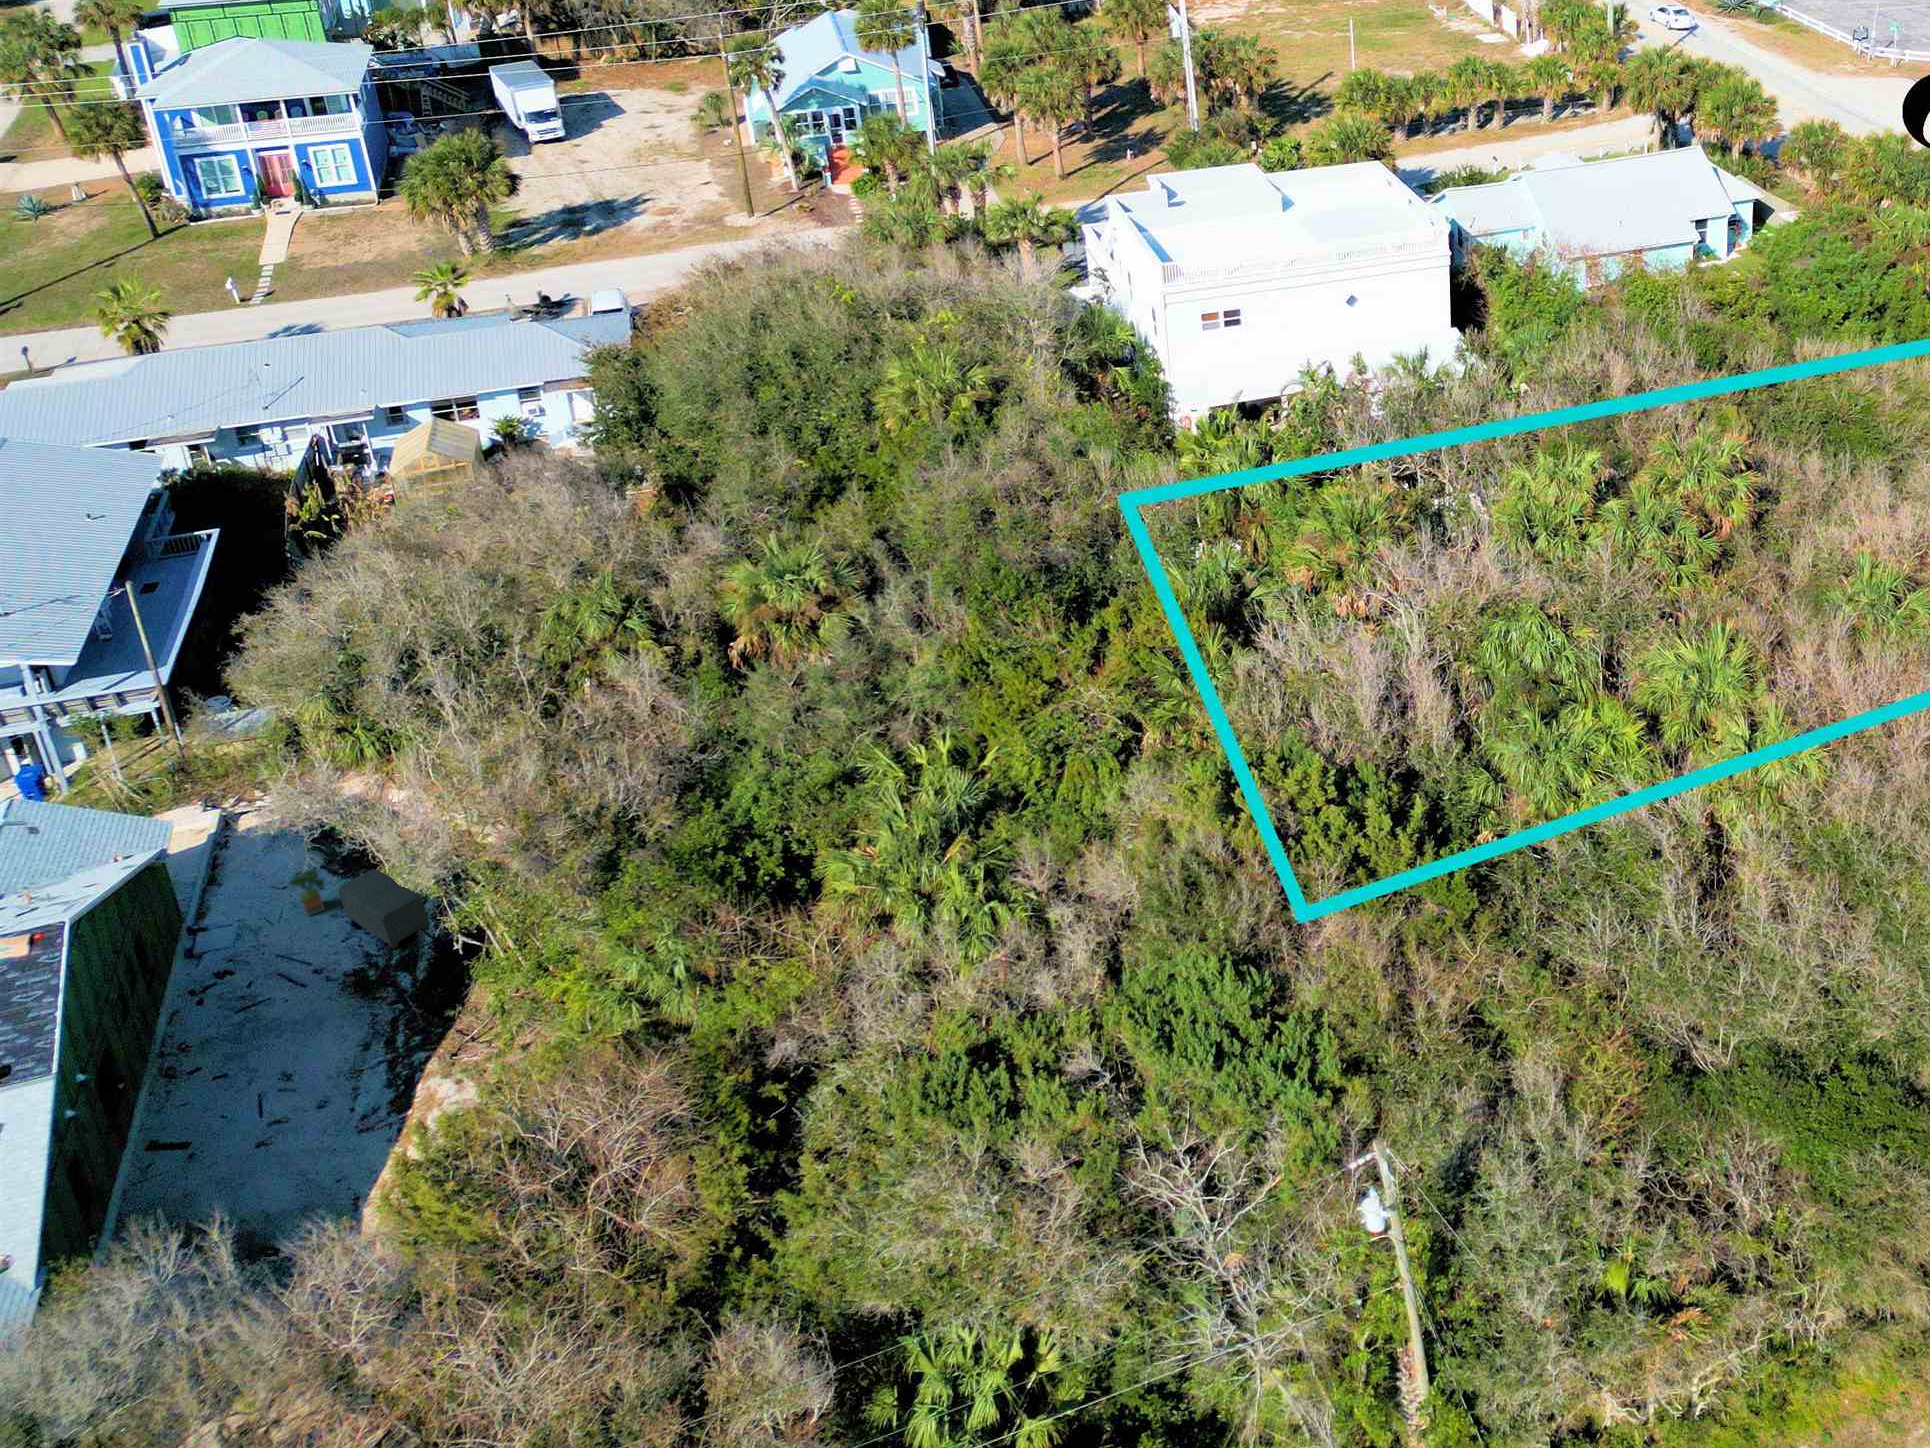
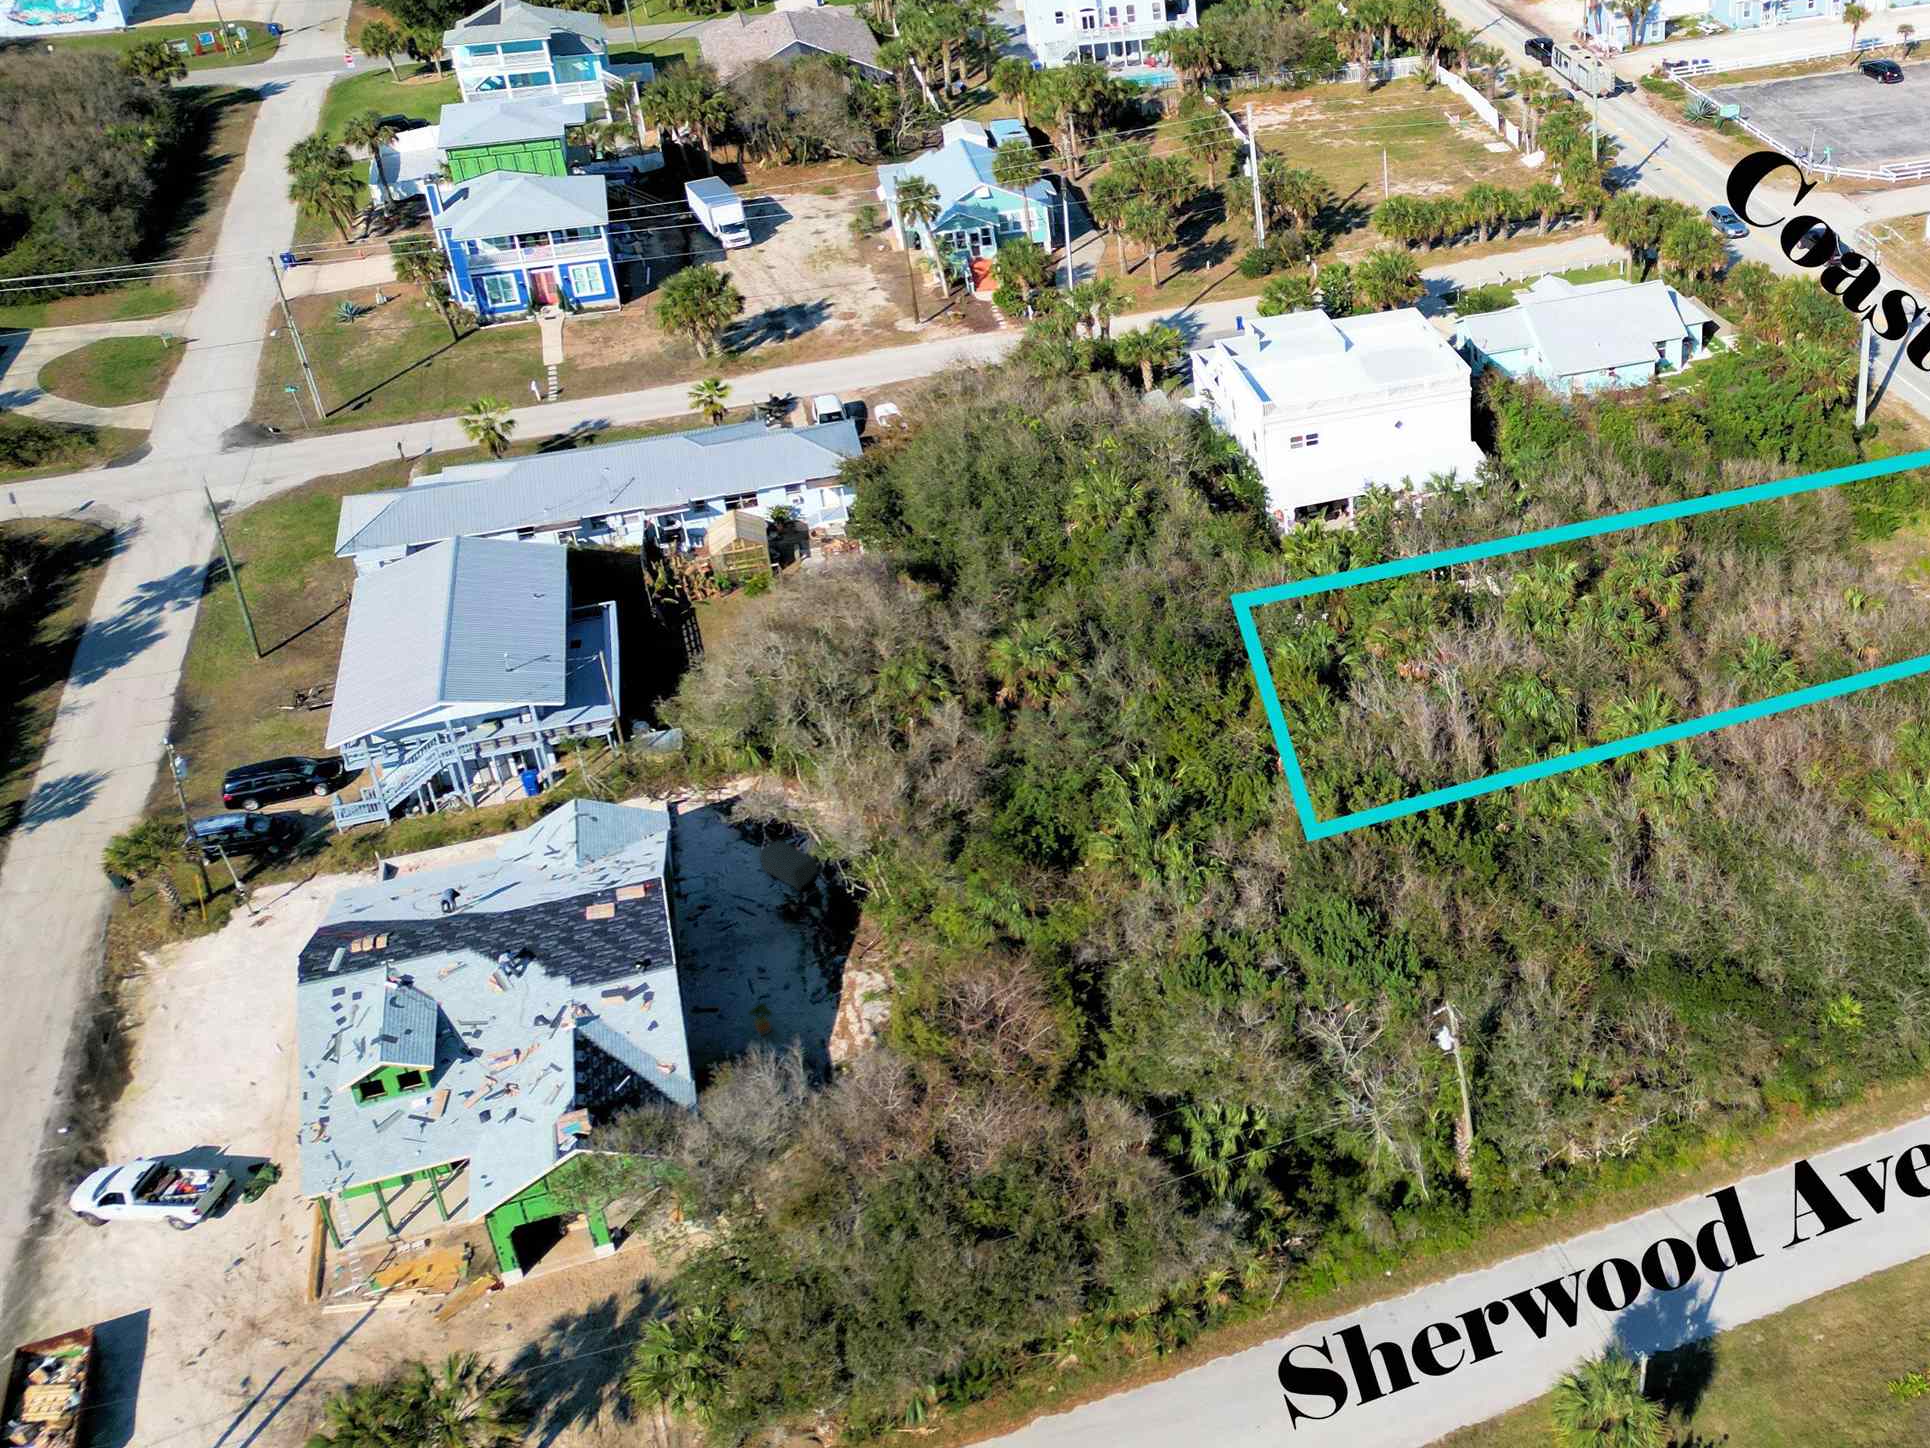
potted tree: present [289,869,324,916] -> present [748,1003,772,1035]

